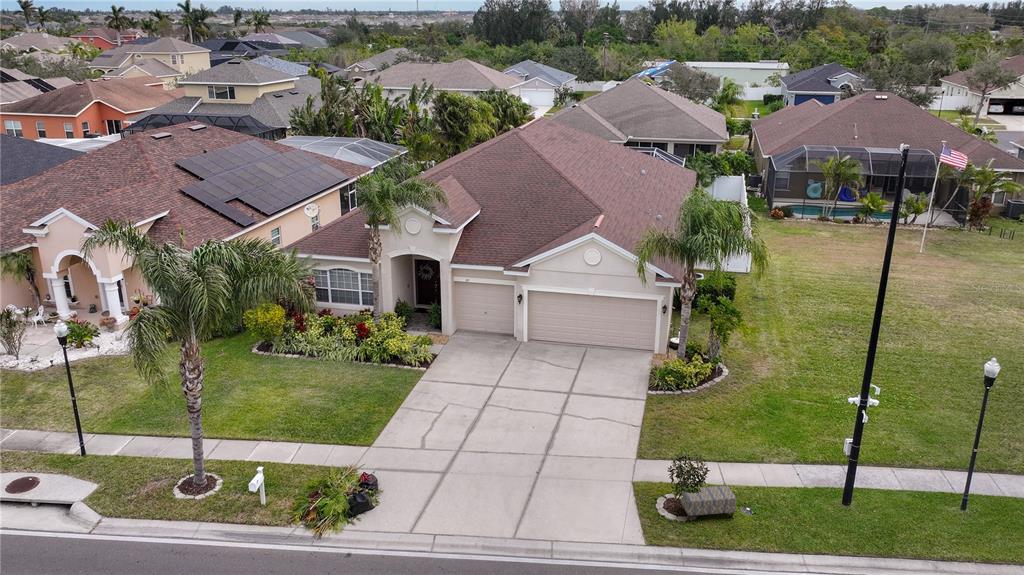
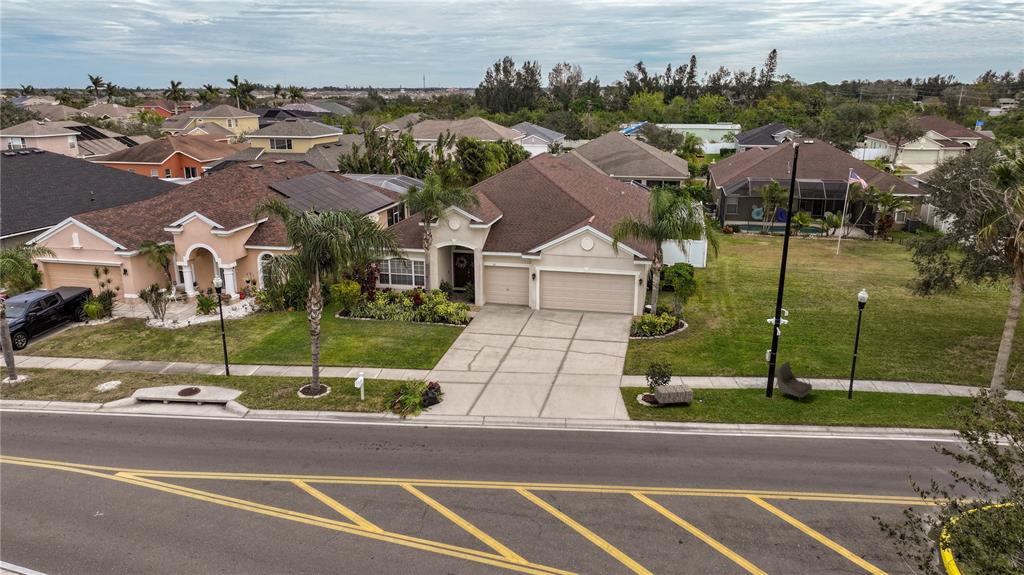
armchair: none [850,451,907,516] -> present [774,362,812,400]

